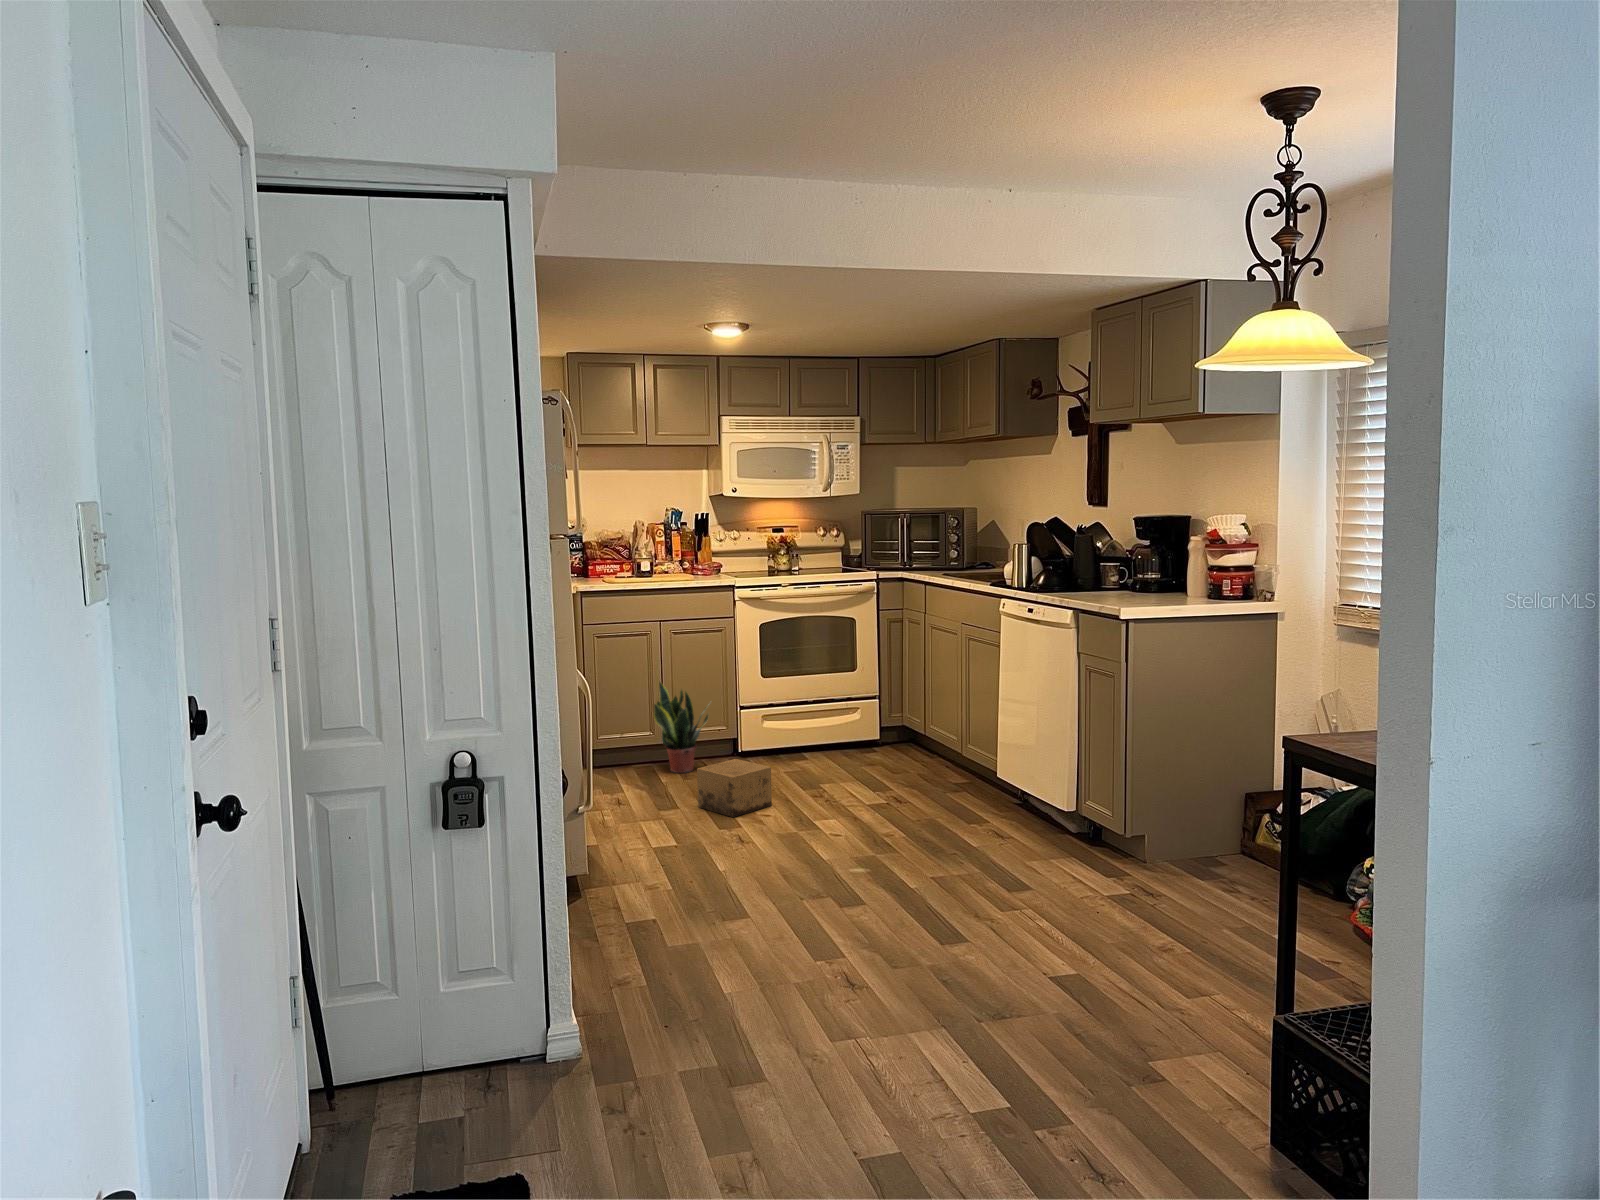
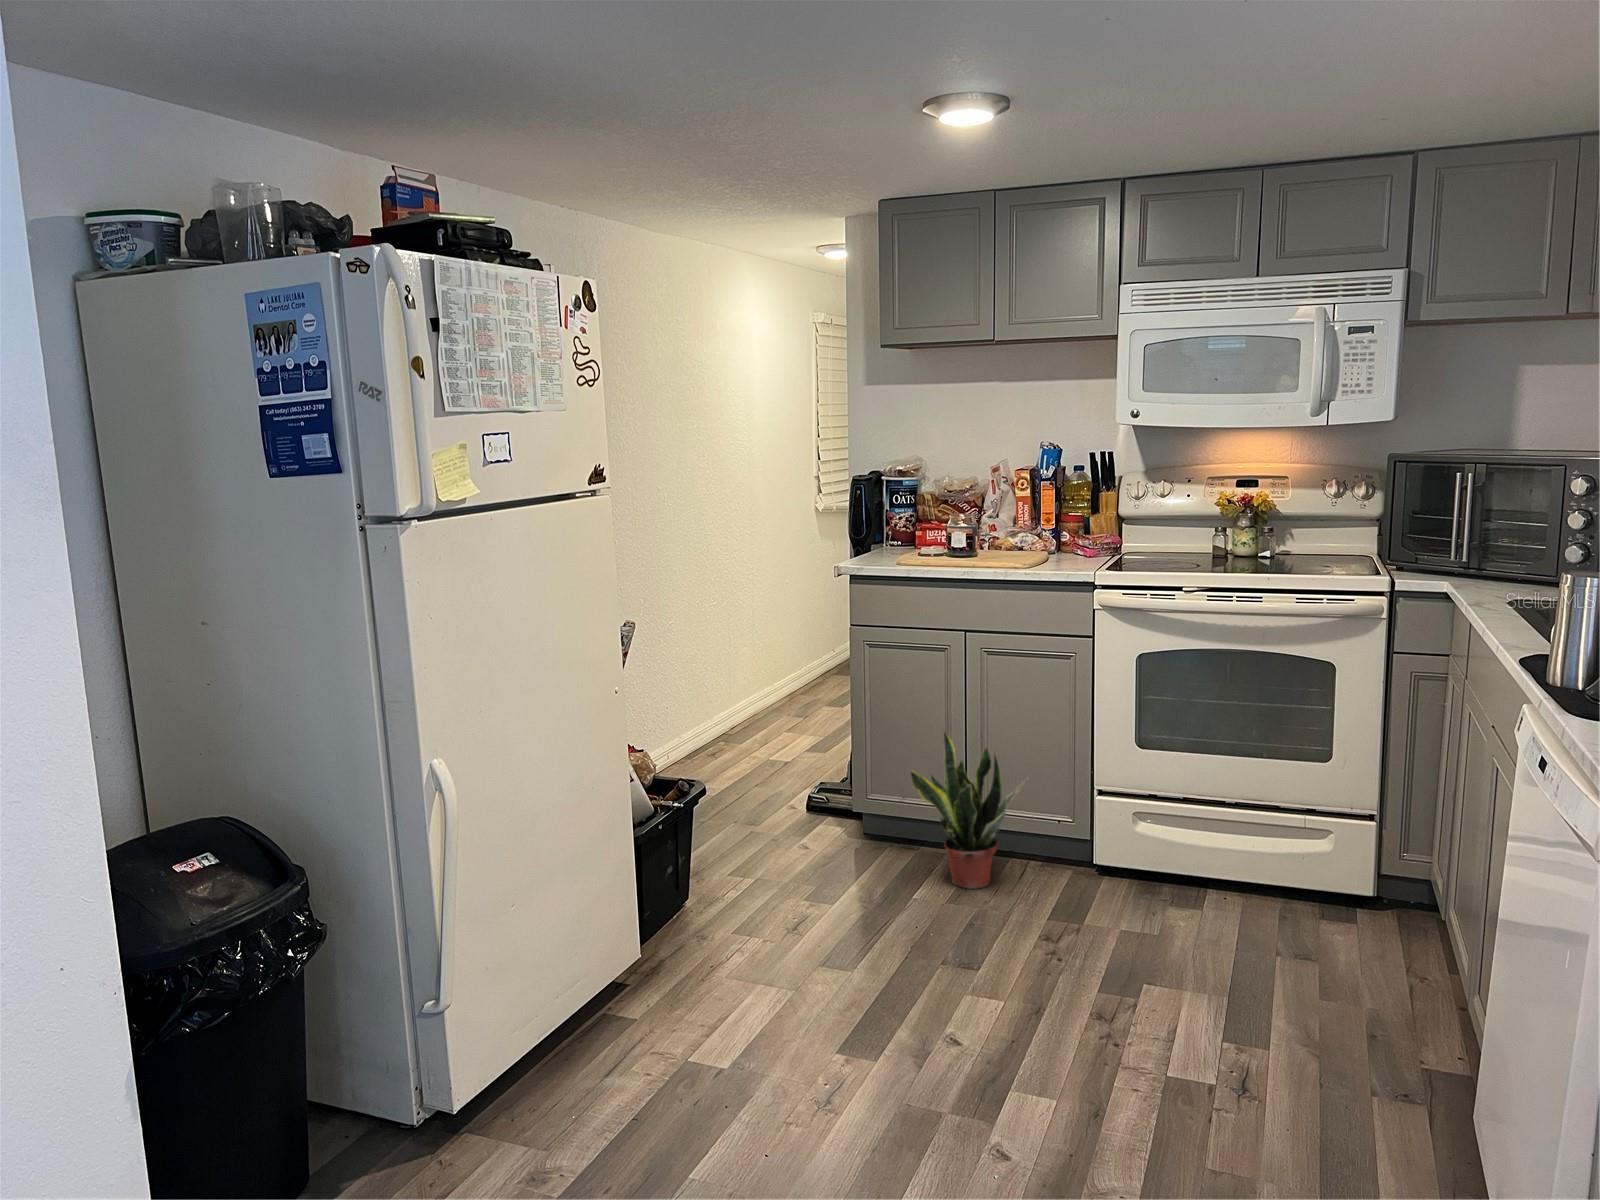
cardboard box: present [697,759,772,817] -> none [891,907,1008,1027]

